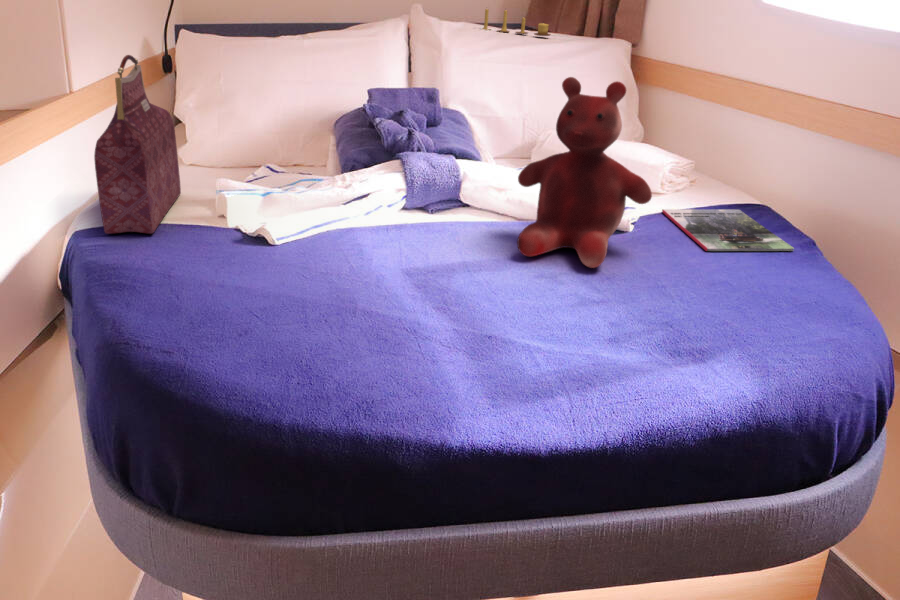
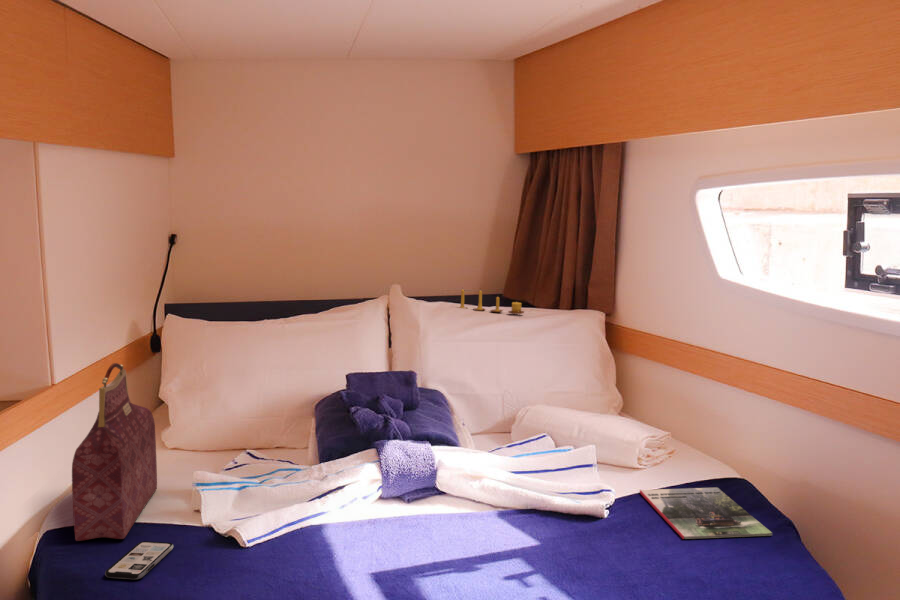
teddy bear: present [517,77,652,268] -> none [490,374,621,565]
smartphone: none [138,235,203,267] -> present [105,541,173,579]

